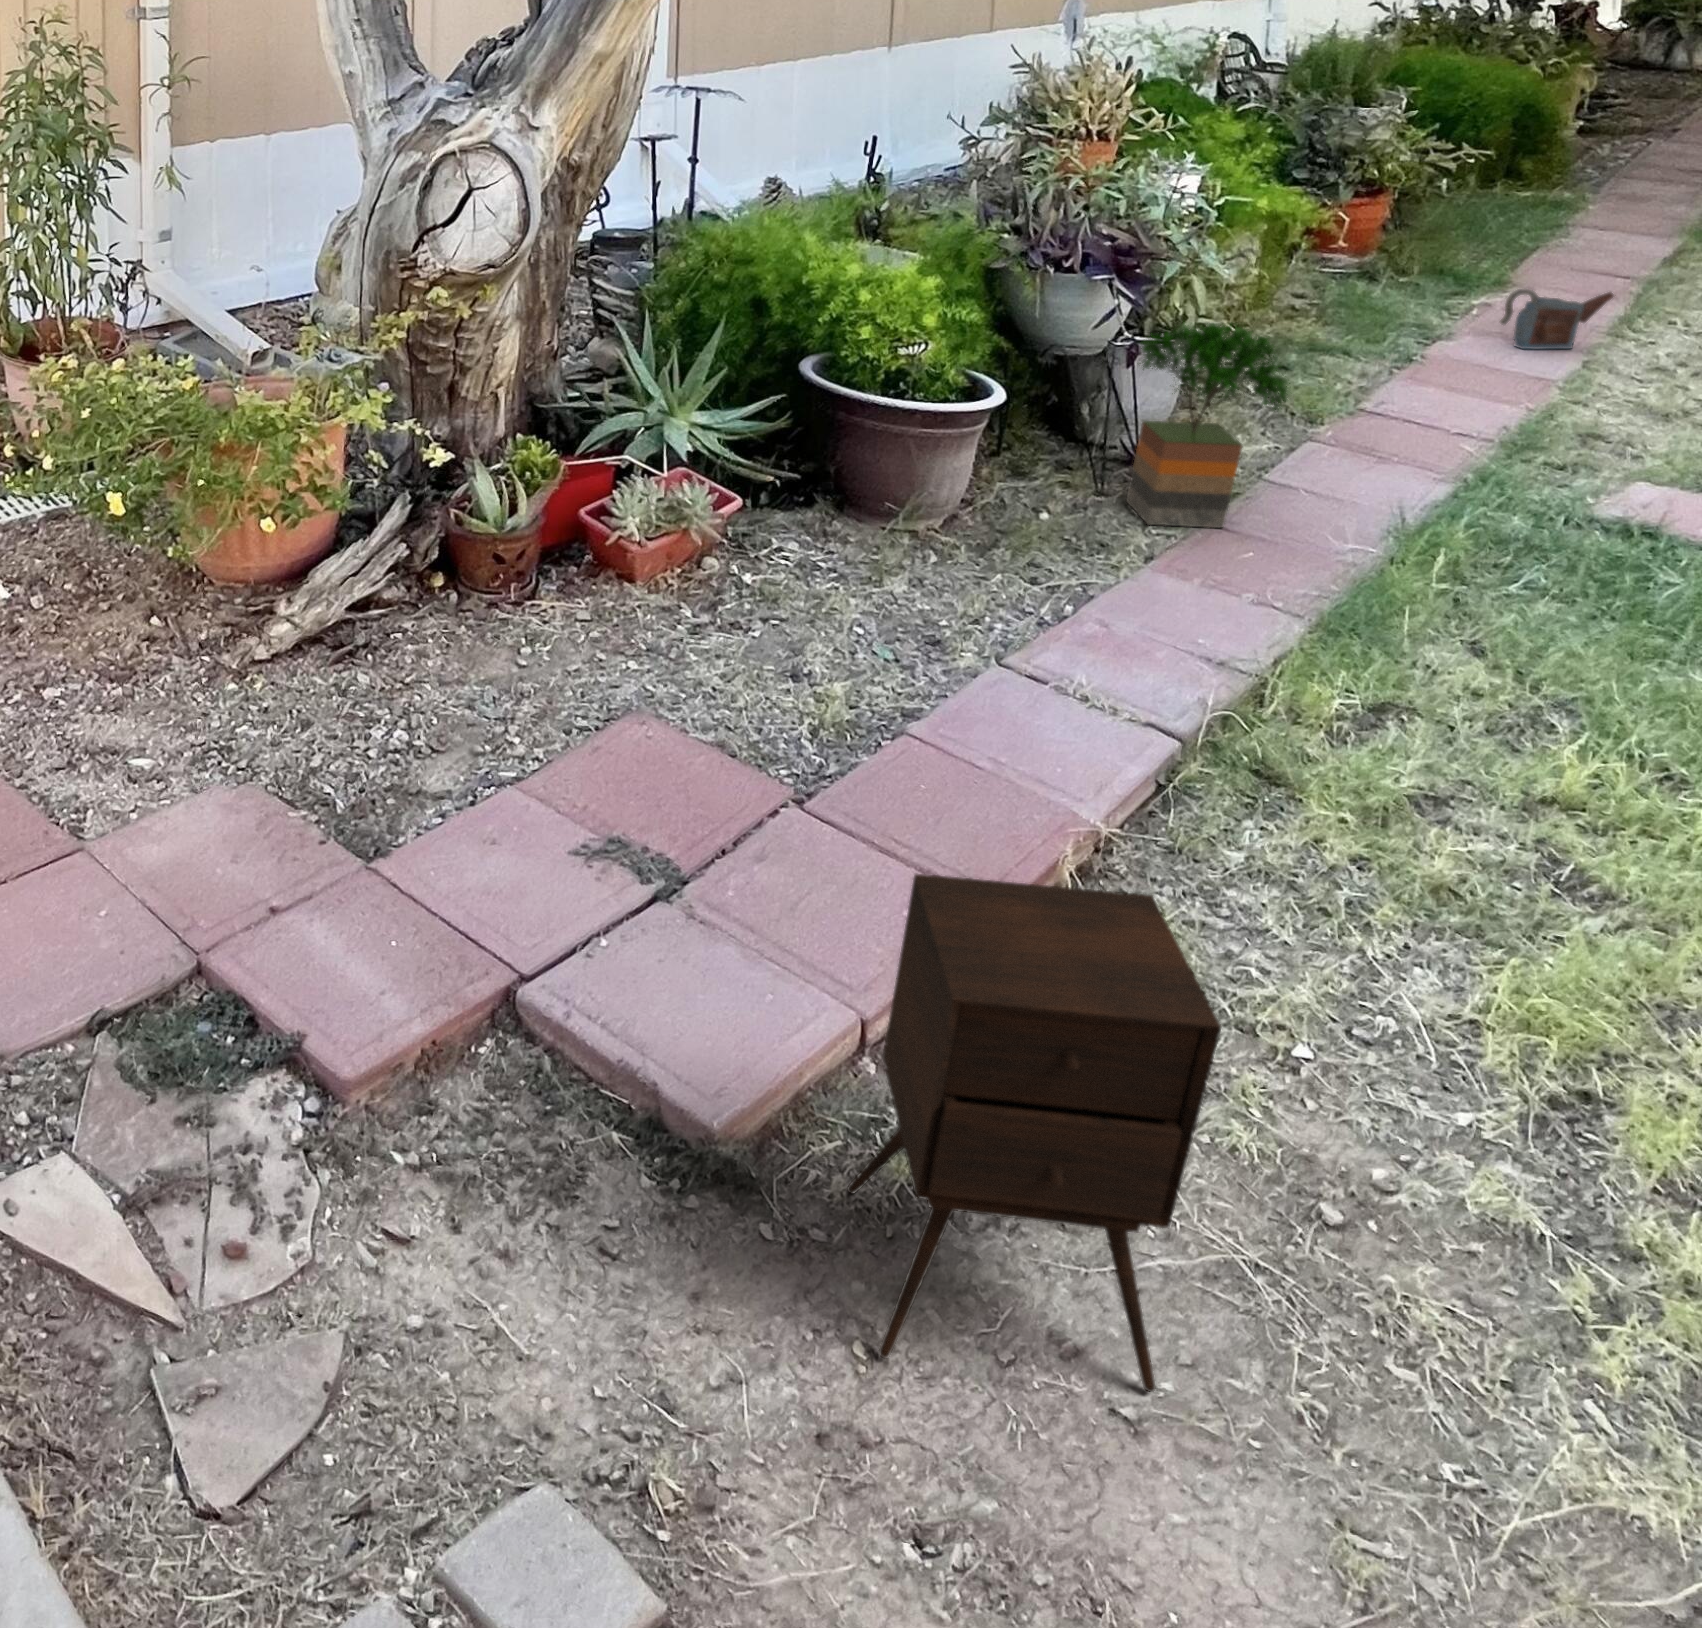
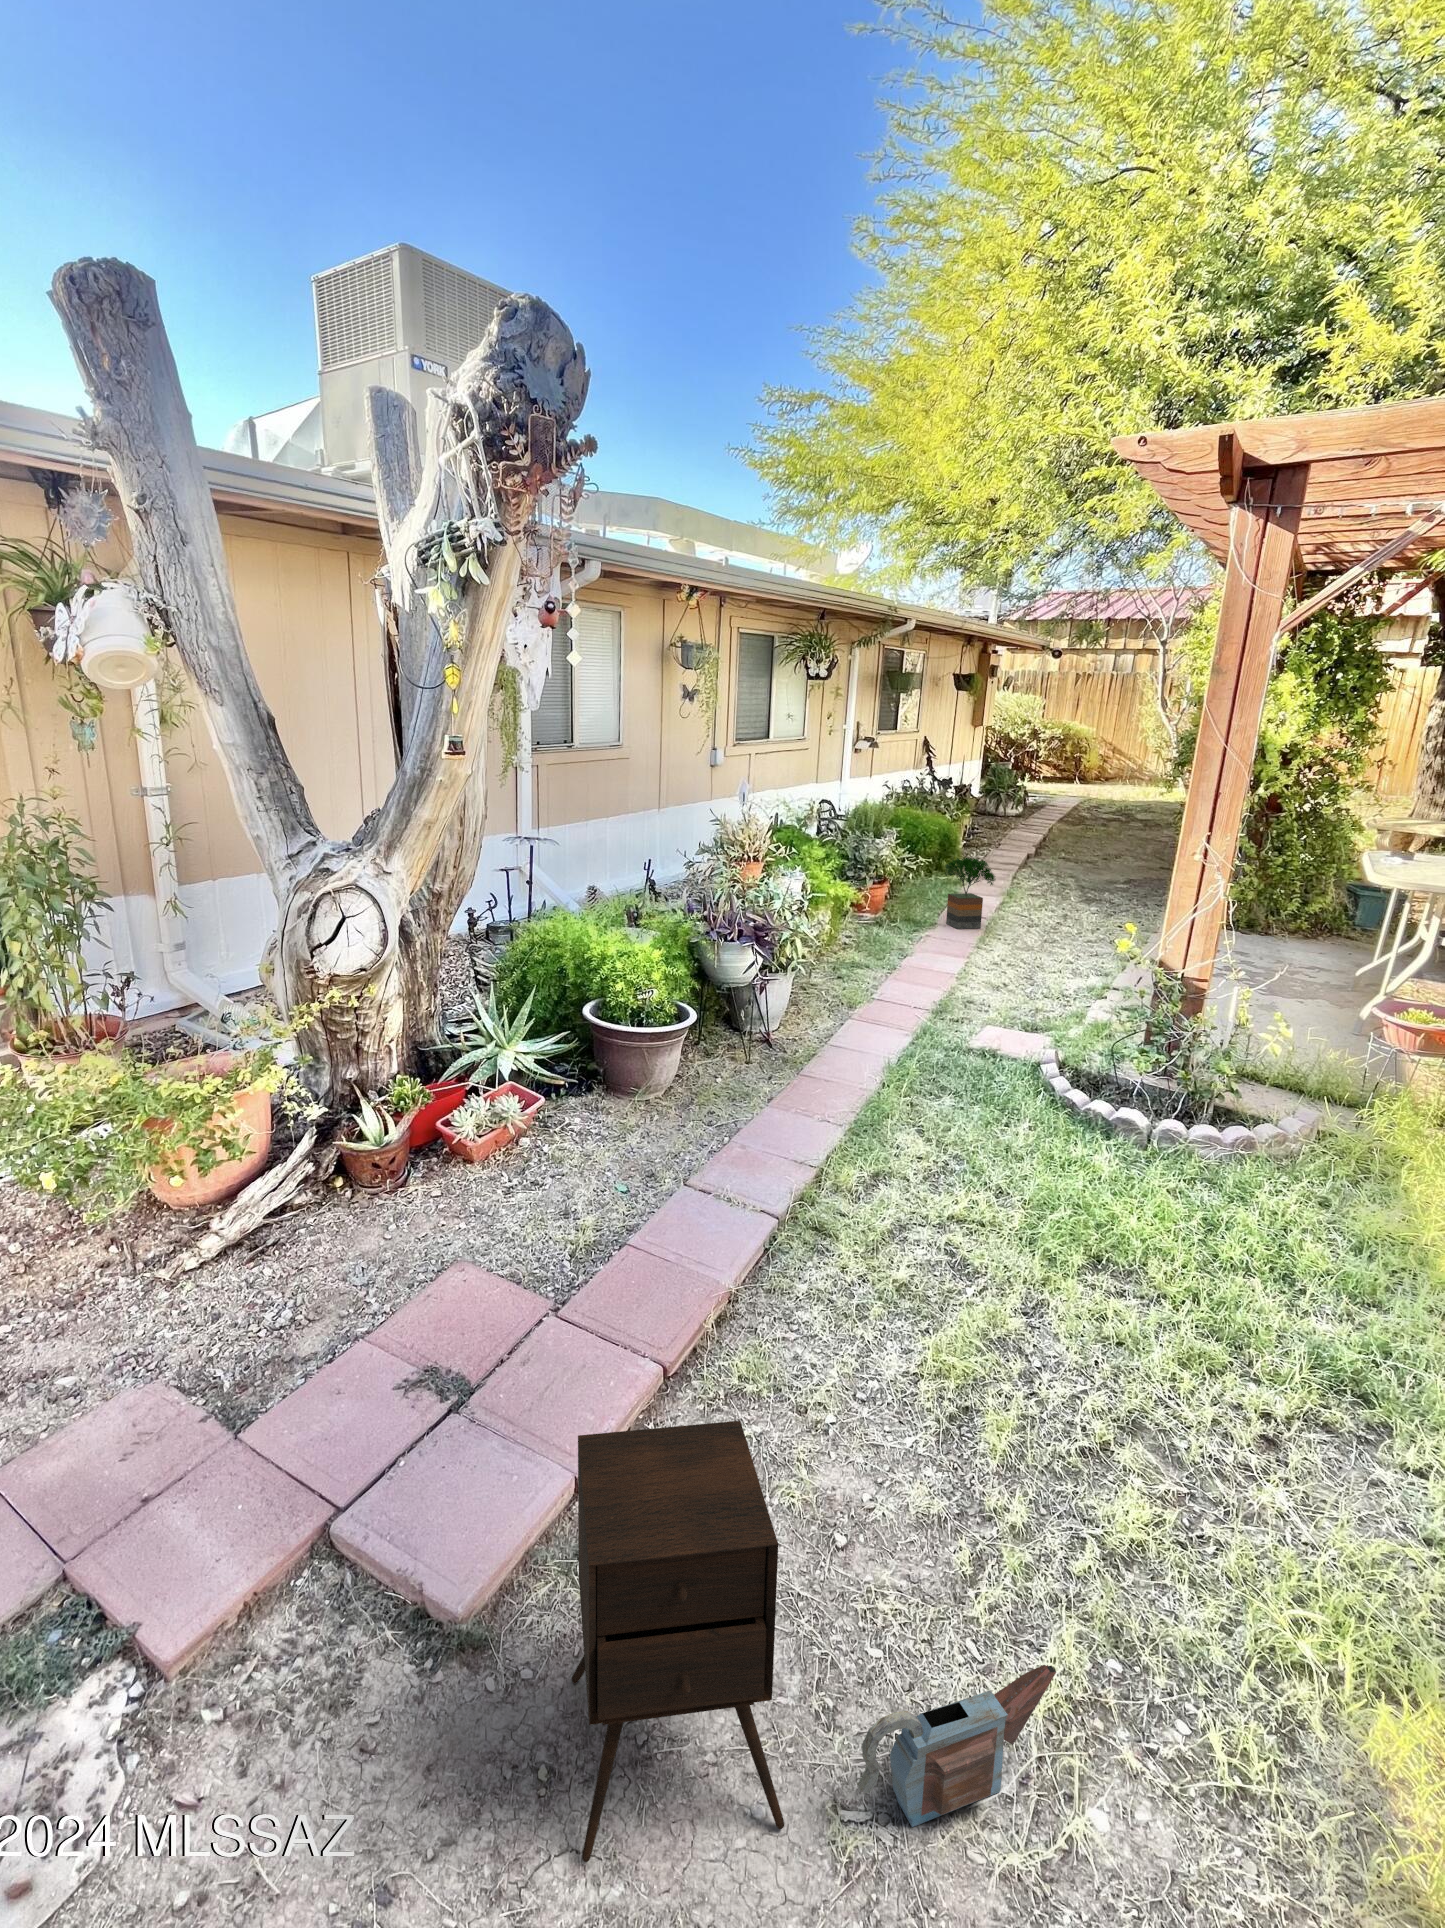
watering can: present [1500,289,1614,349] -> present [857,1665,1056,1827]
potted tree: present [1126,324,1290,528] -> present [945,858,996,929]

